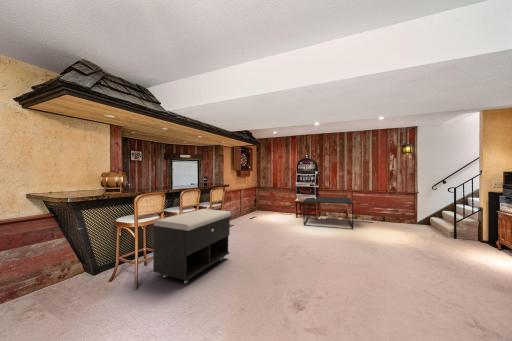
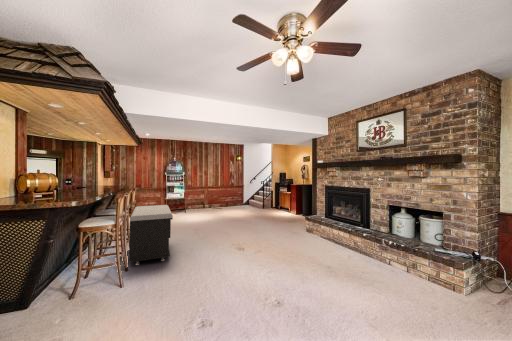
coffee table: present [304,197,353,229] -> none [173,192,216,216]

